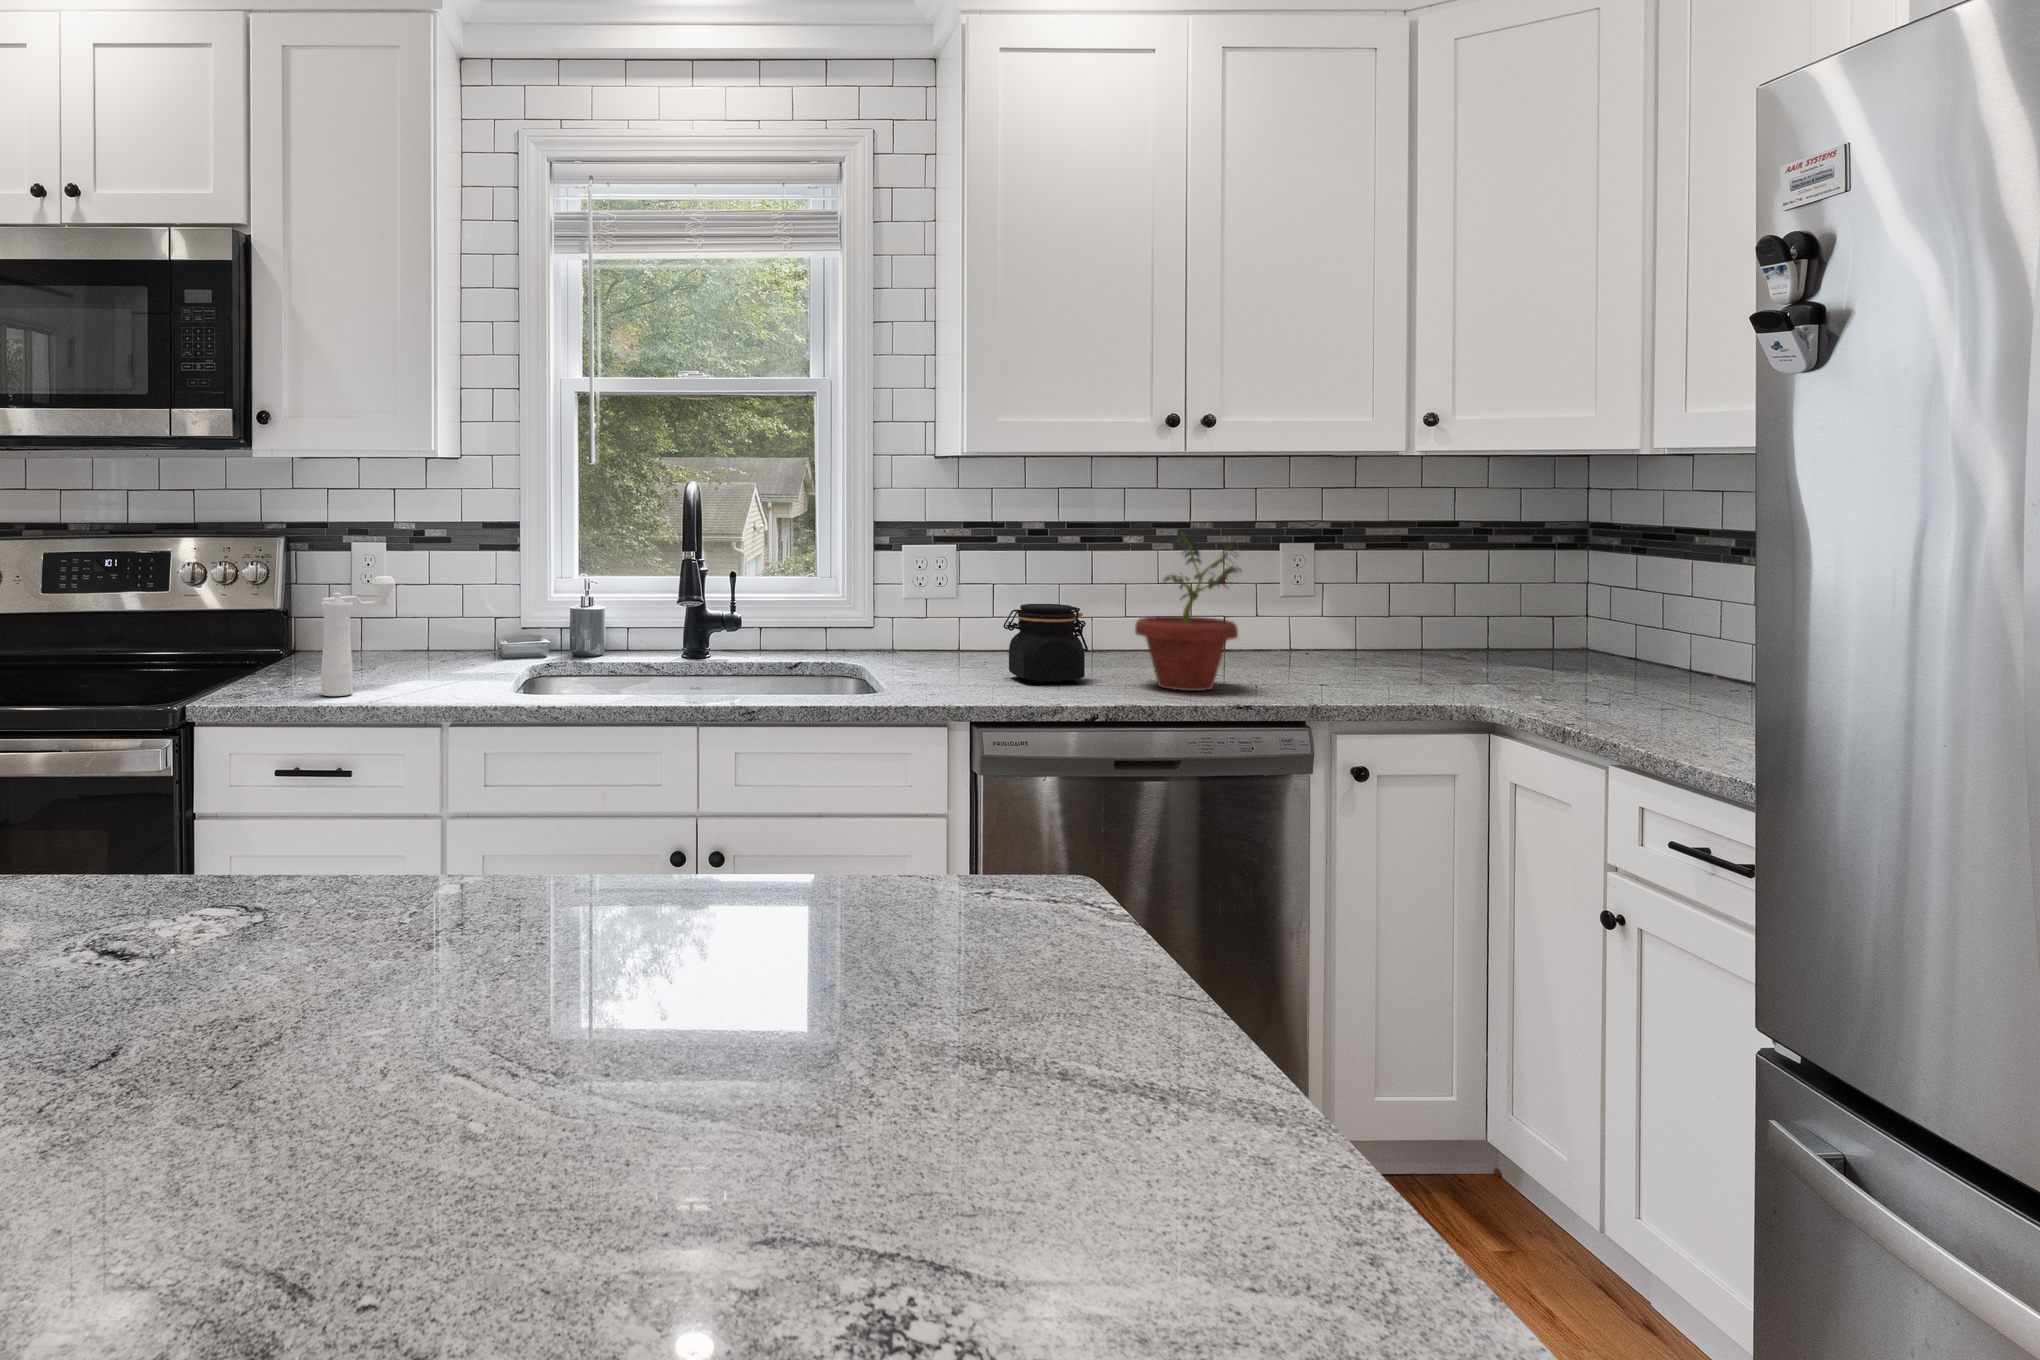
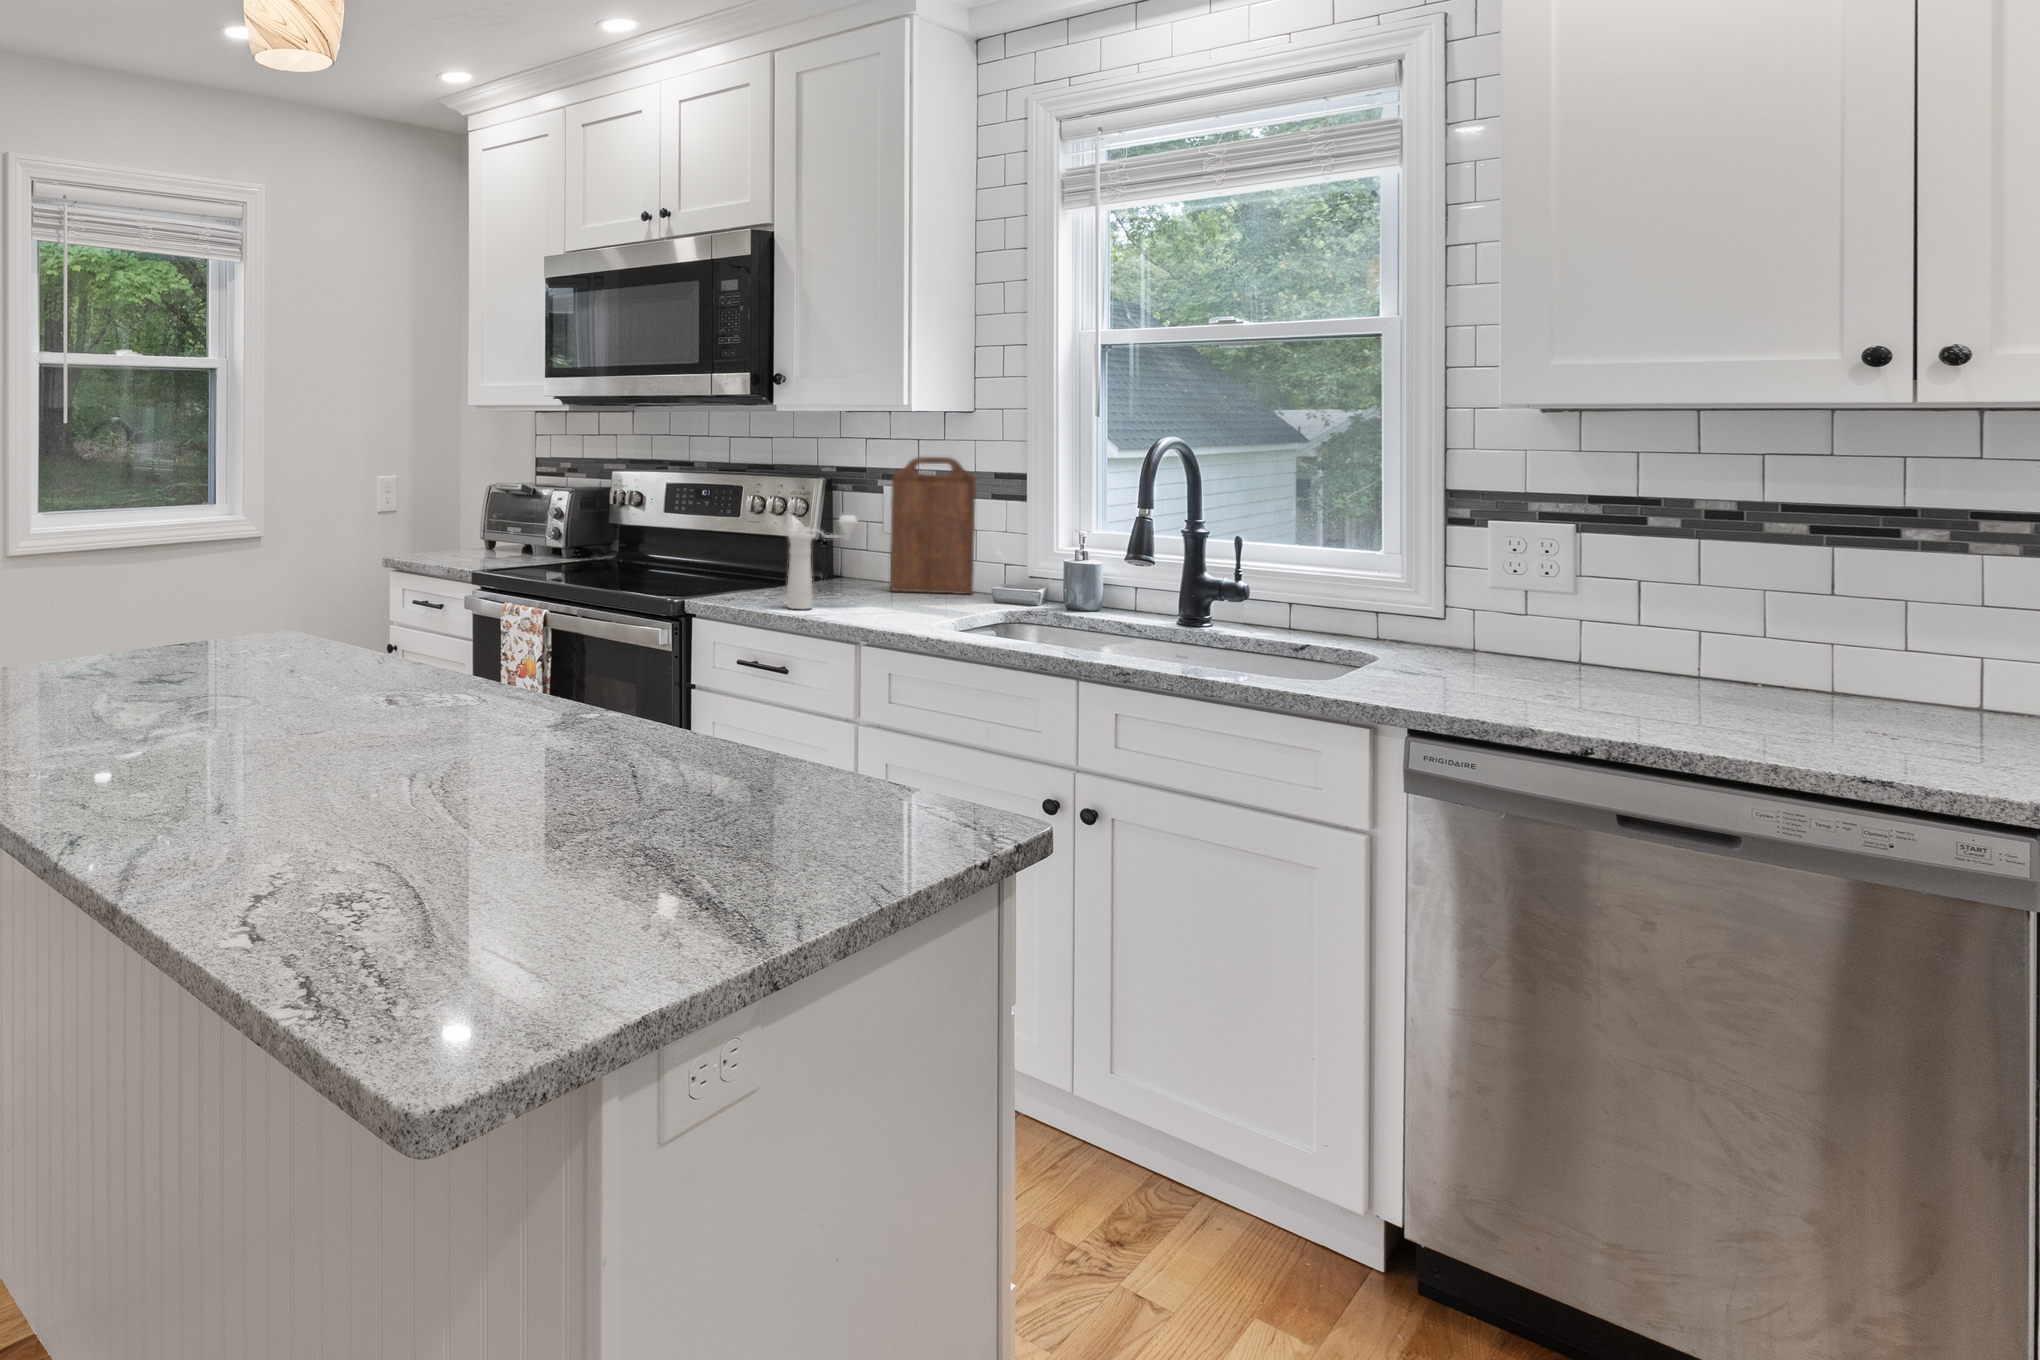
cutting board: none [387,507,473,666] -> present [890,457,976,594]
potted plant: present [1135,533,1241,691] -> none [1726,528,1960,754]
jar: present [1004,604,1088,682] -> none [1527,603,1666,707]

